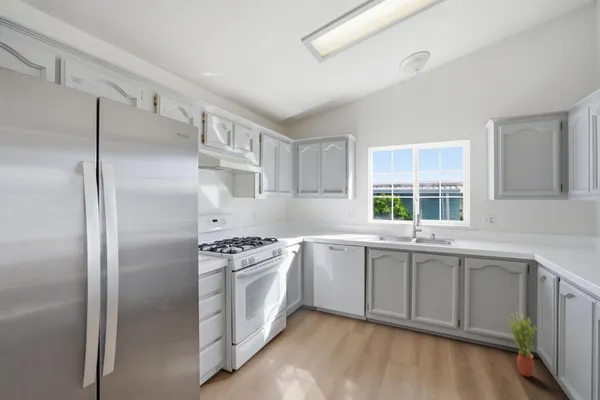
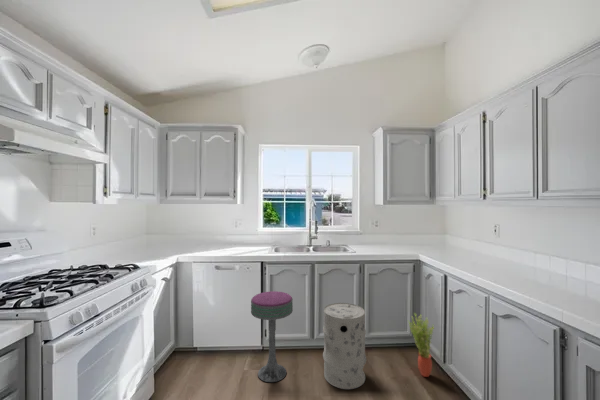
bar stool: none [354,271,388,342] -> present [251,291,293,382]
trash can: none [414,289,456,364] -> present [323,303,366,389]

